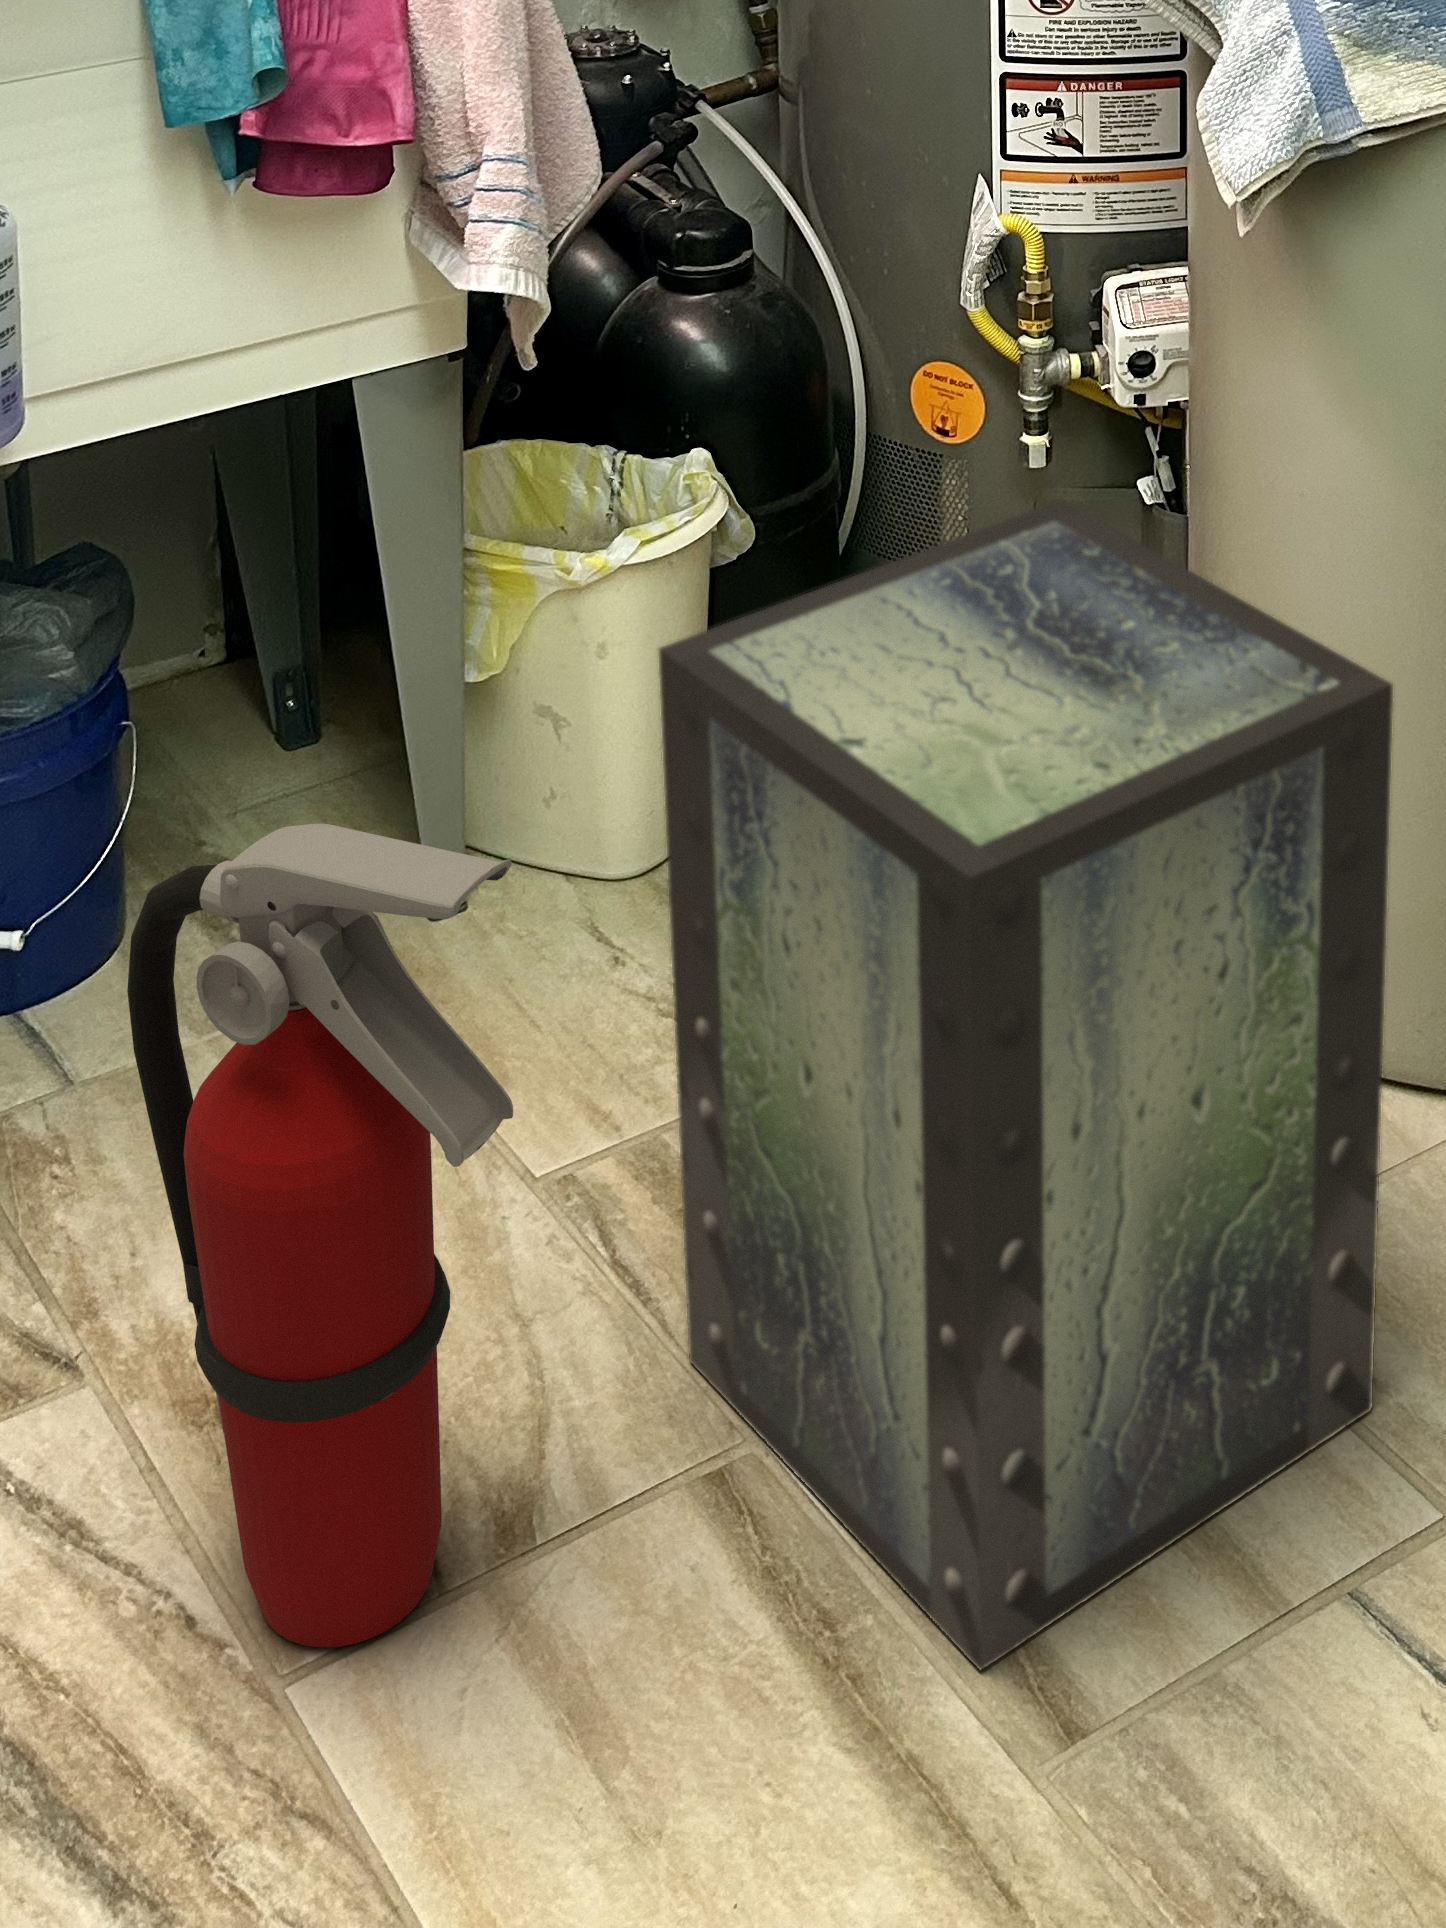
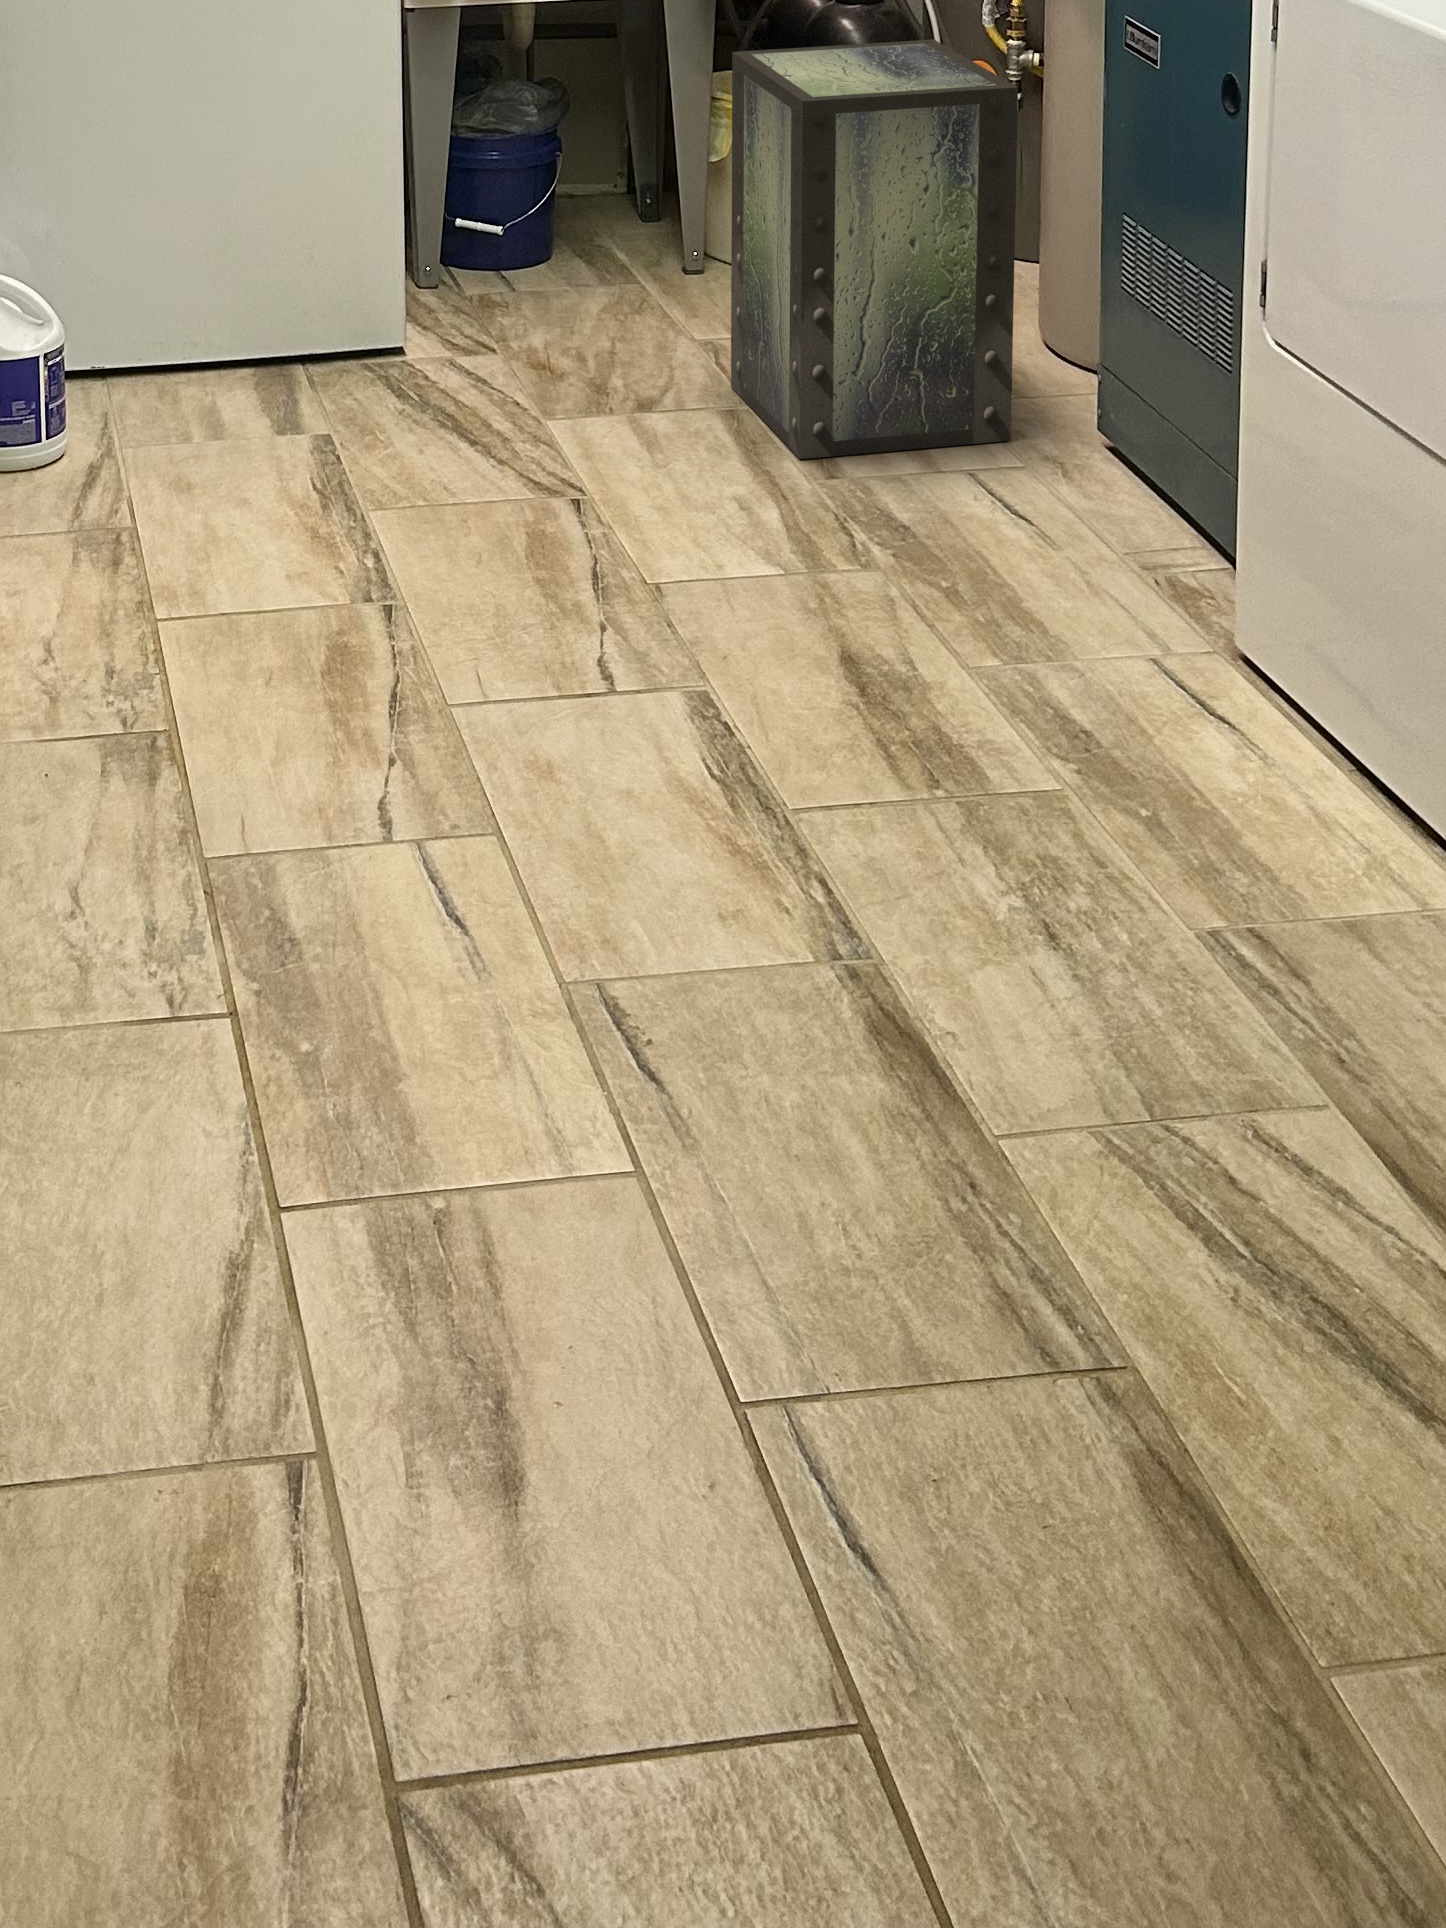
fire extinguisher: present [127,824,513,1647] -> none [516,77,644,416]

